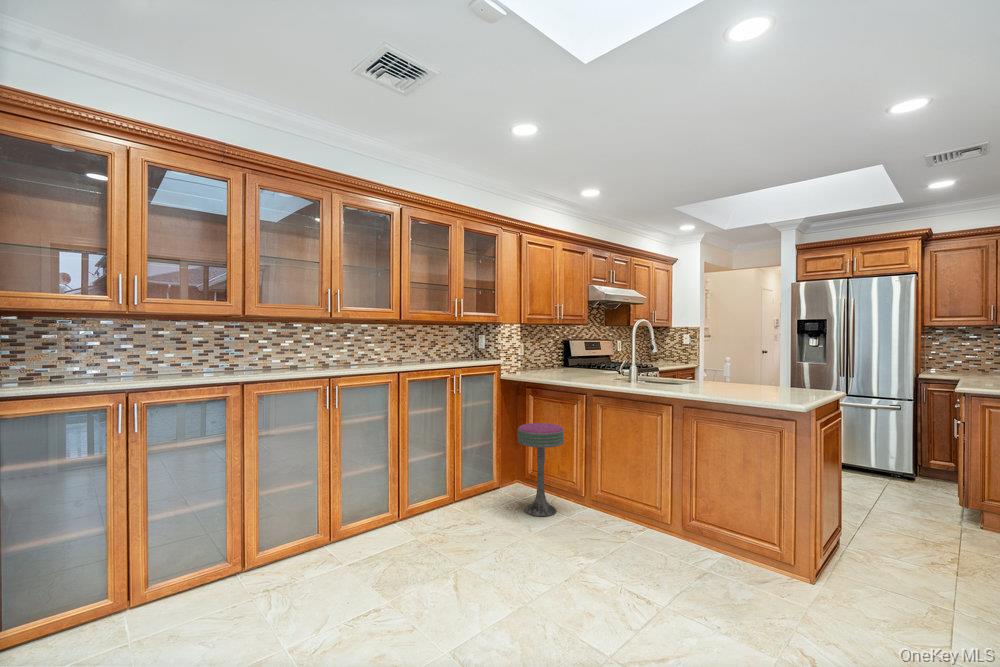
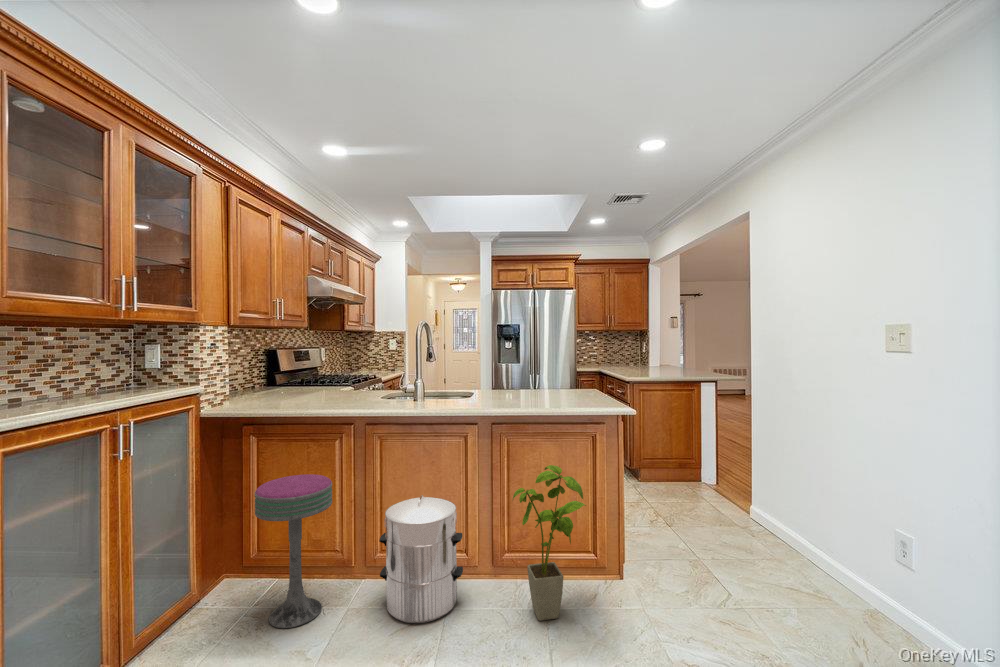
house plant: none [678,445,753,576] -> present [513,465,586,621]
waste bin: none [588,452,647,543] -> present [379,495,463,623]

